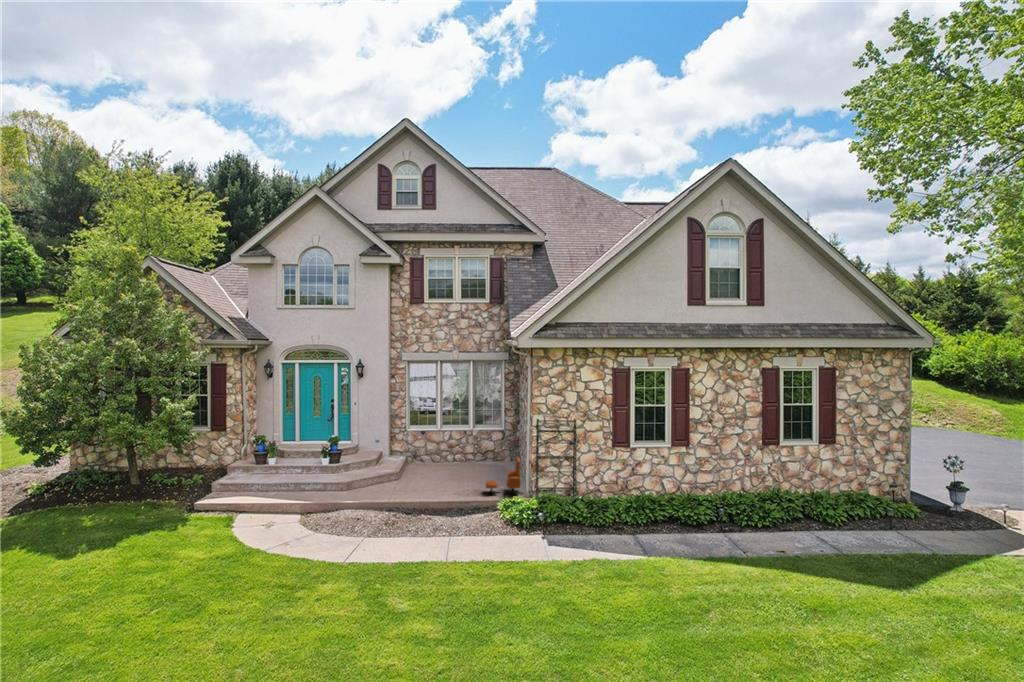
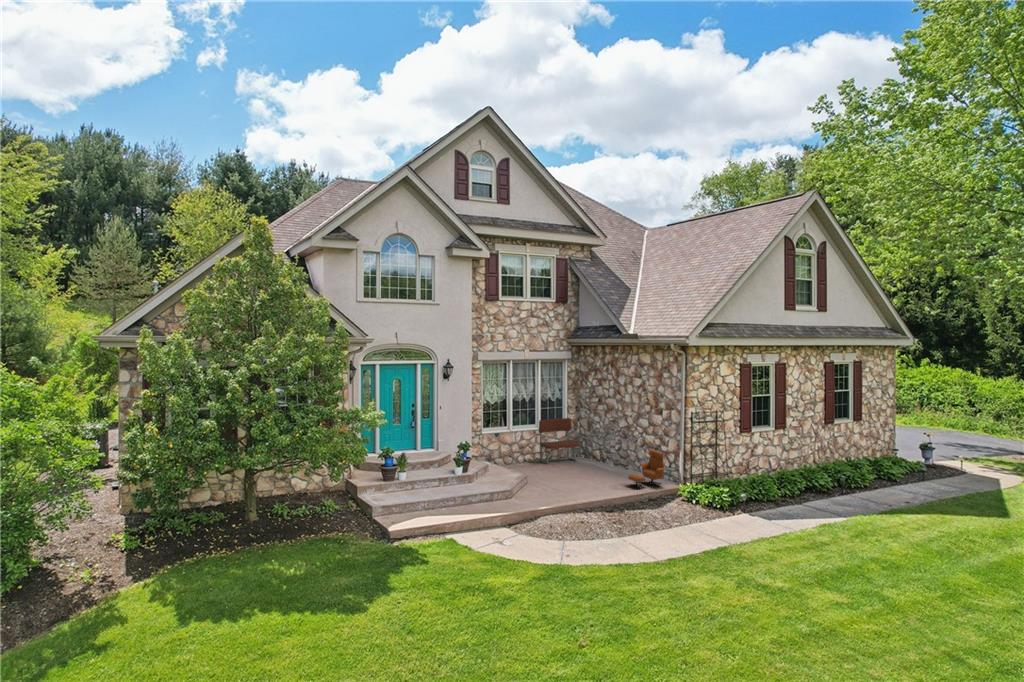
bench: none [464,420,502,465] -> present [539,418,581,464]

